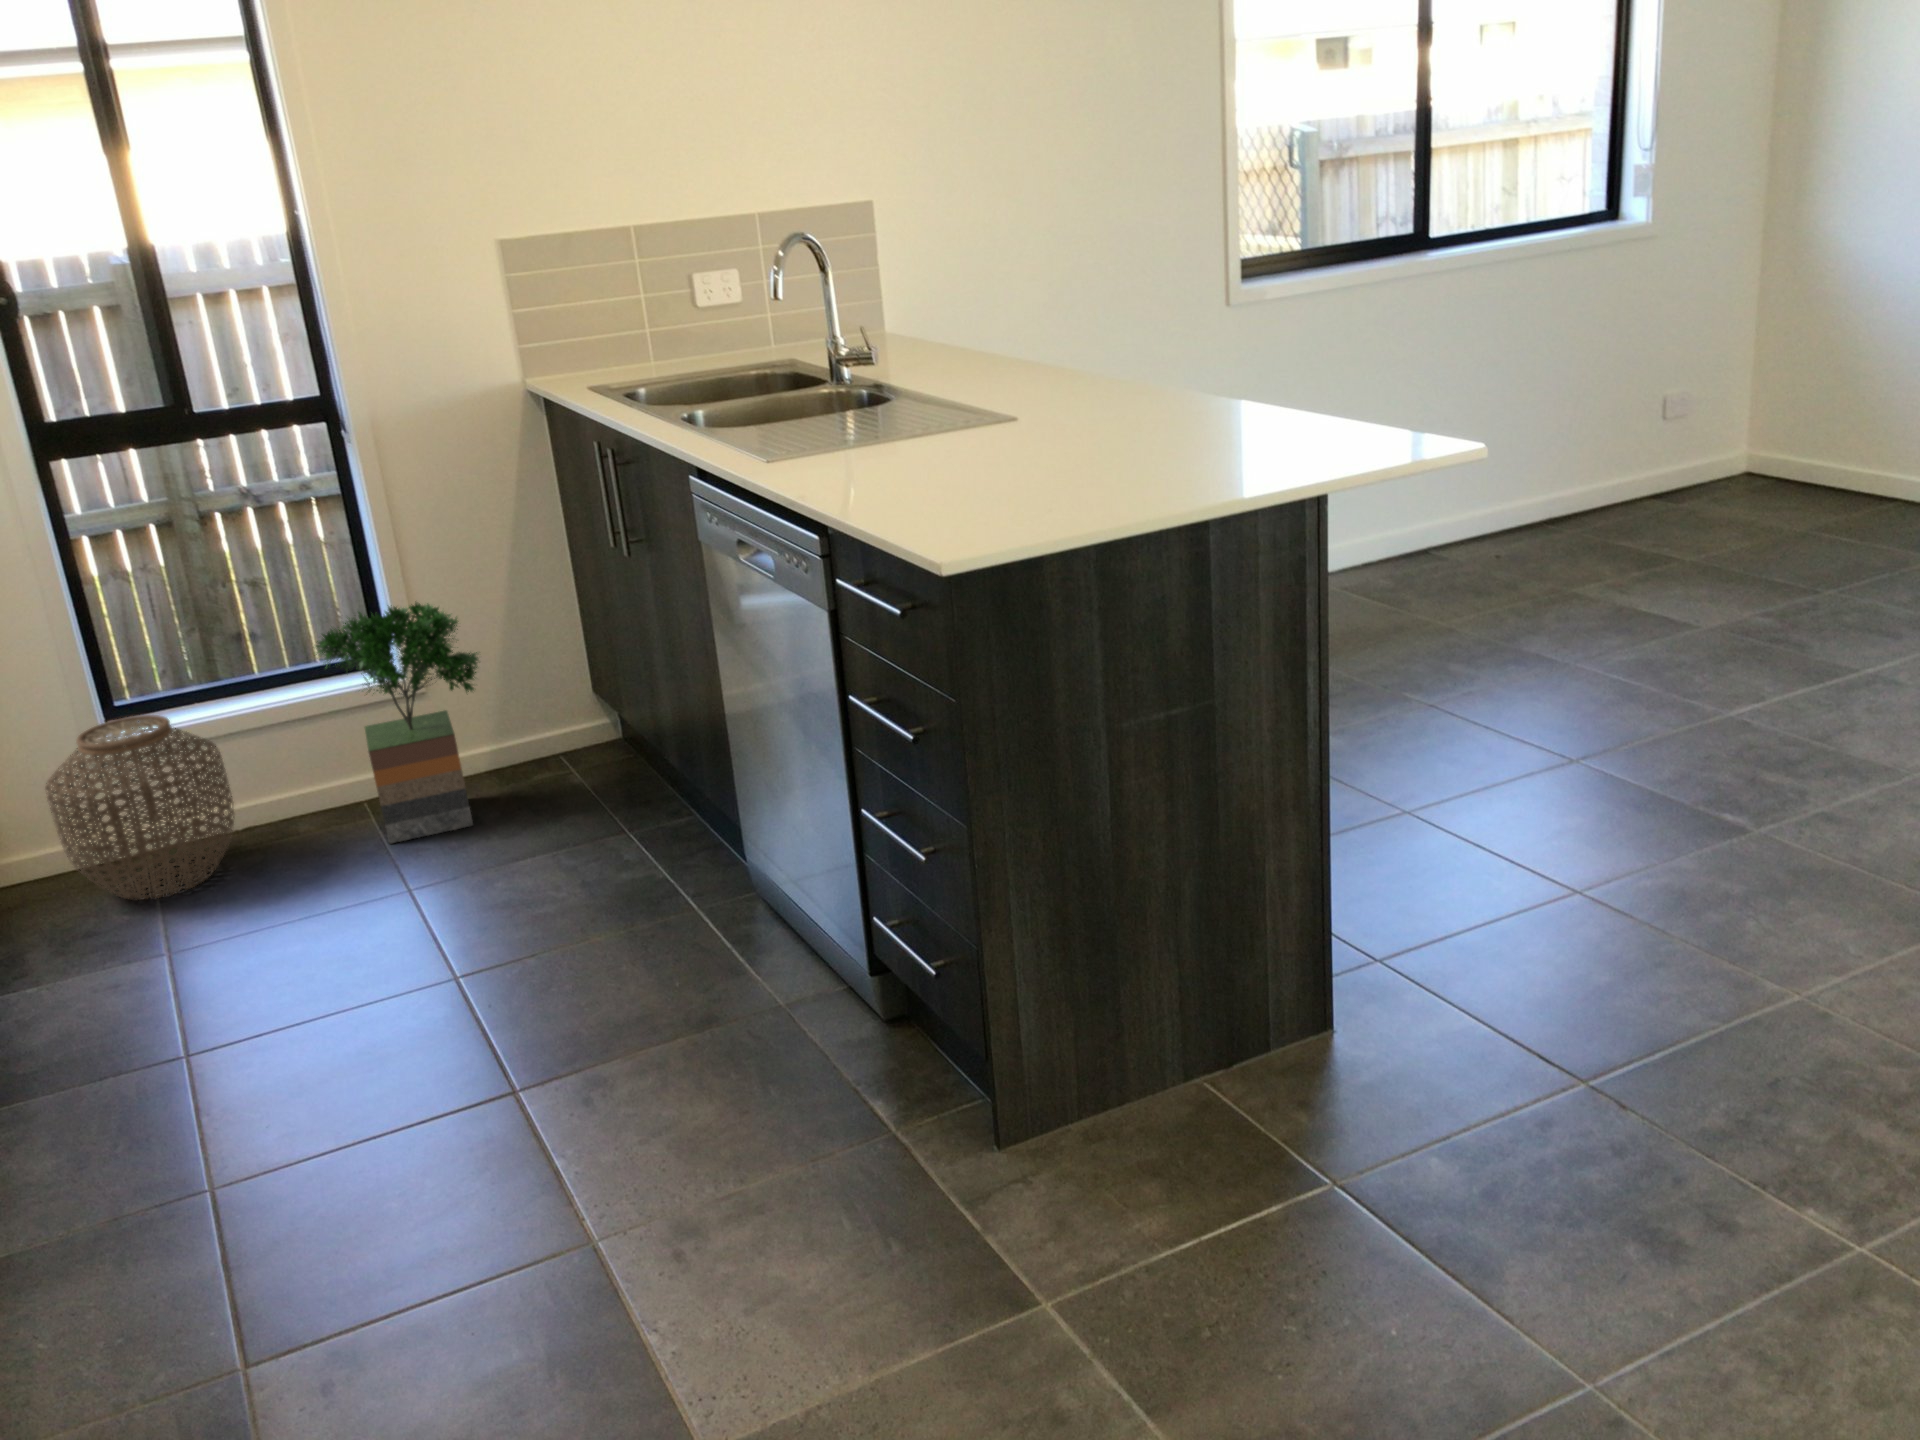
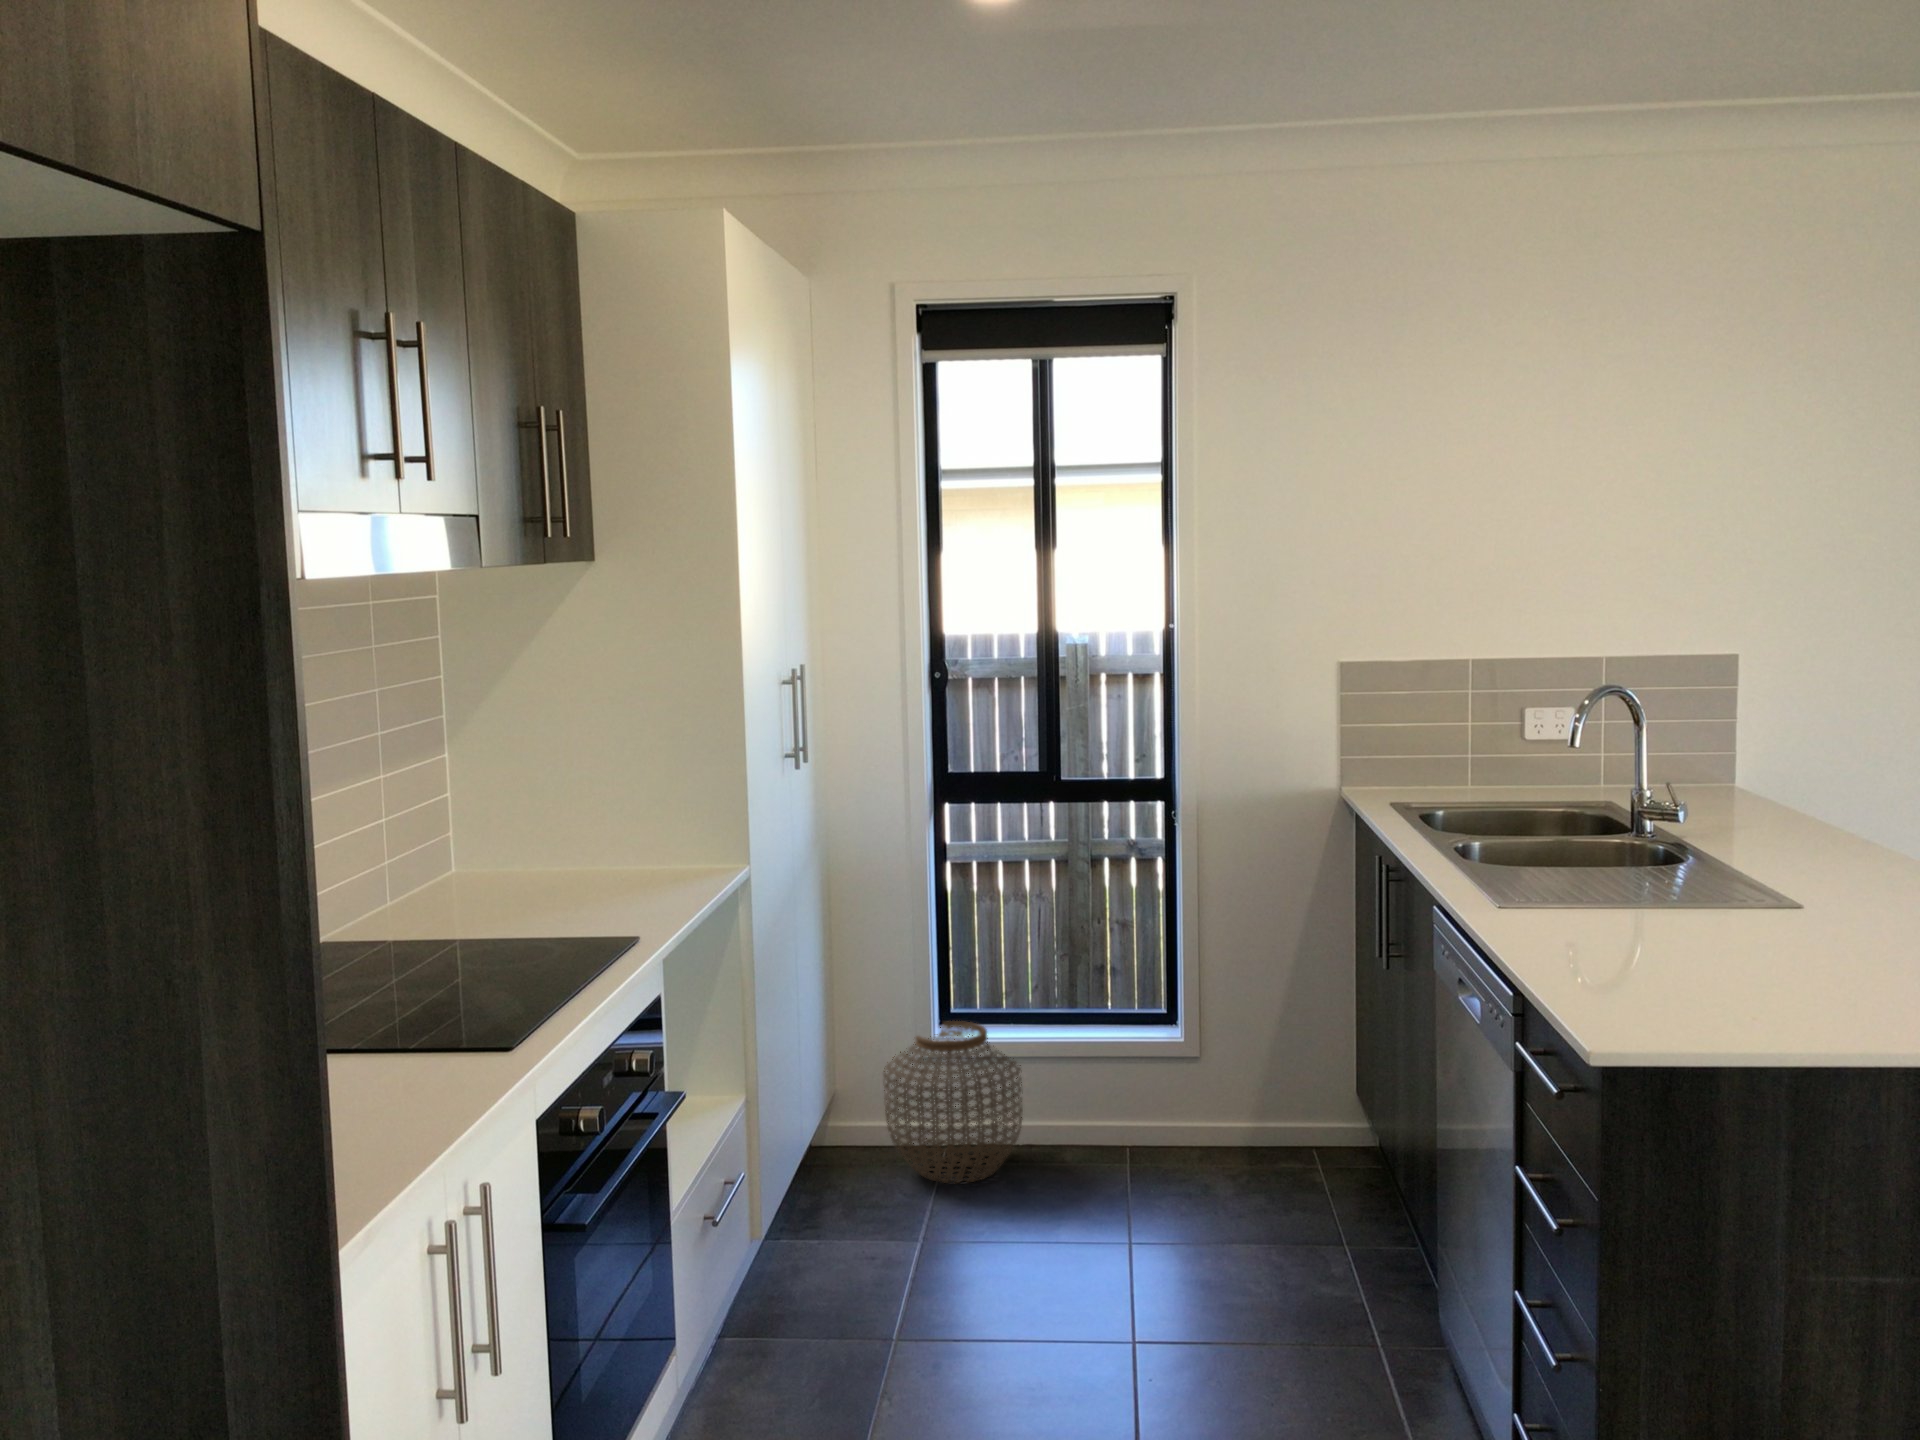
potted tree: present [316,602,478,843] -> none [1110,970,1256,1196]

